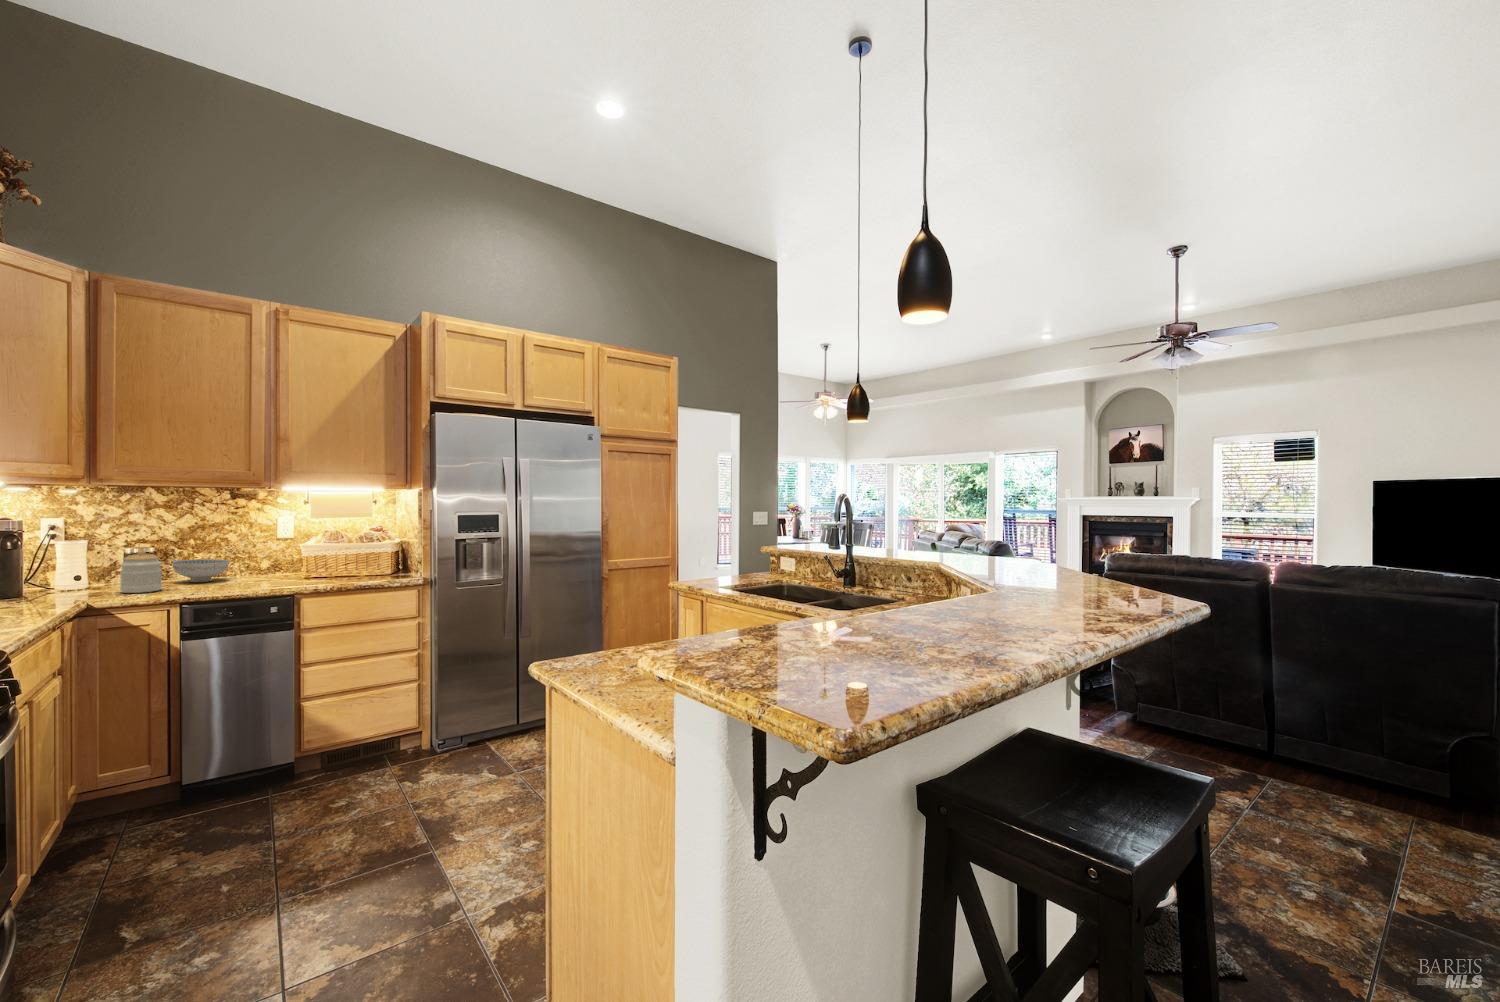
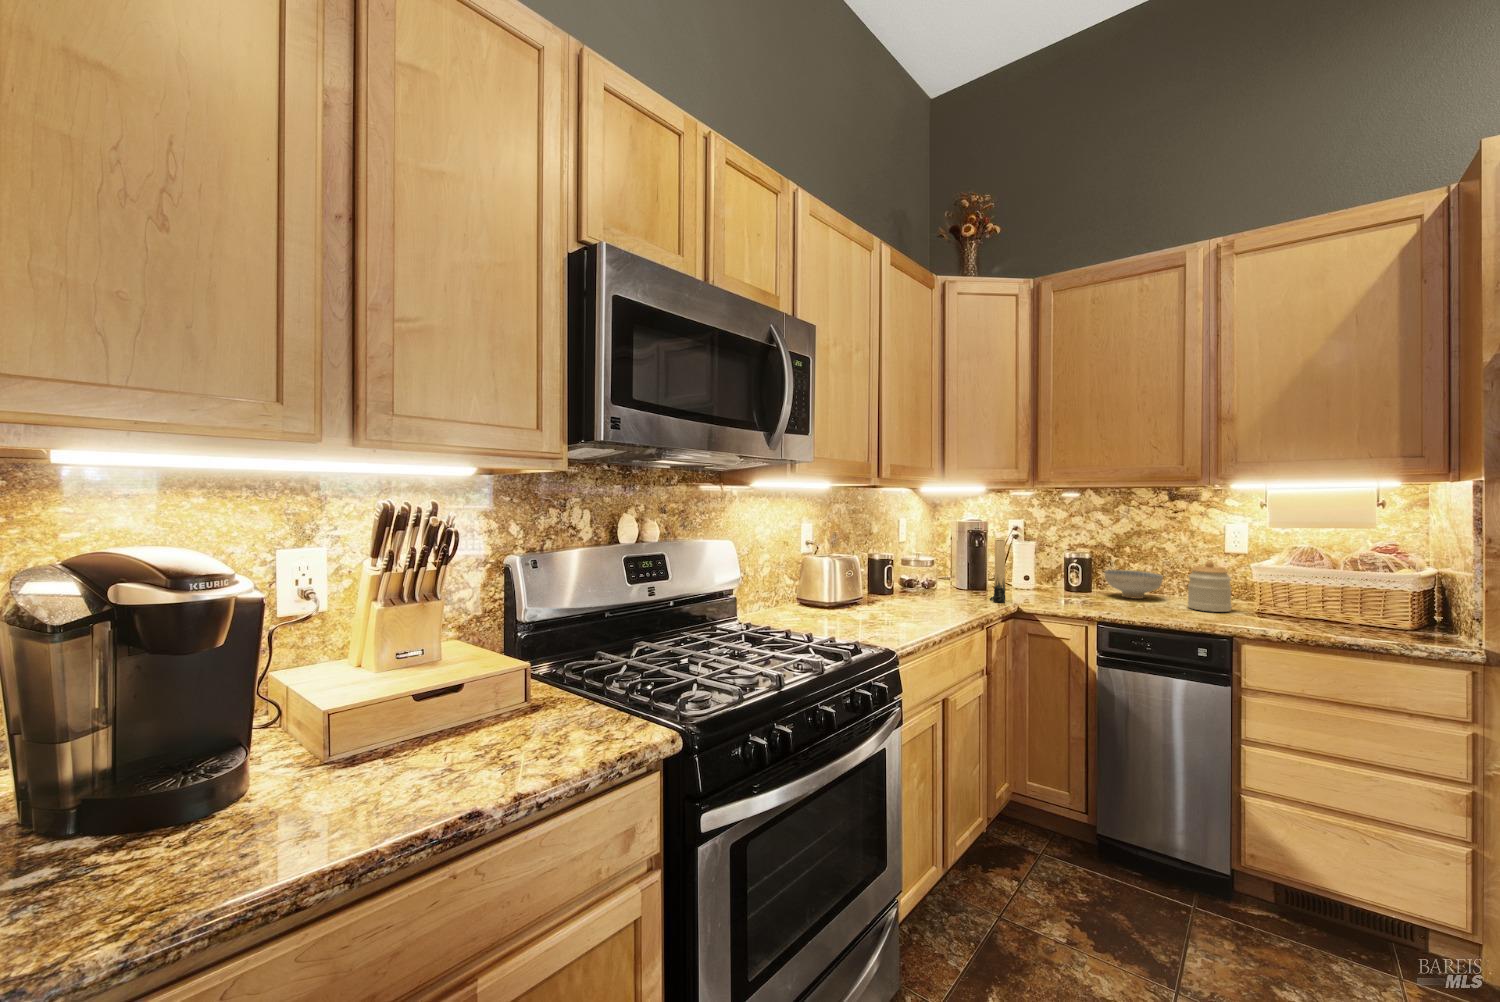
candle: none [45,537,69,604] -> present [990,538,1005,602]
jar: present [120,550,162,593] -> present [1188,561,1232,612]

